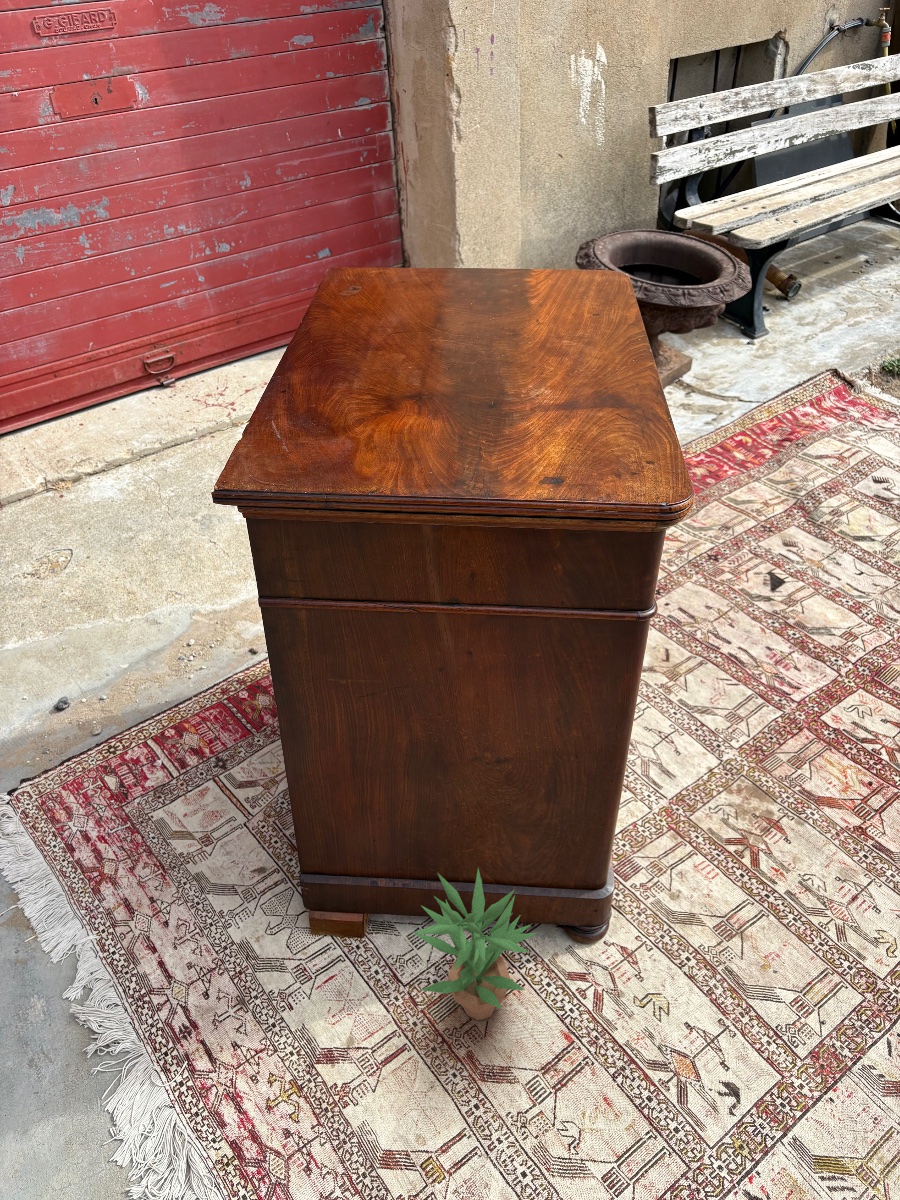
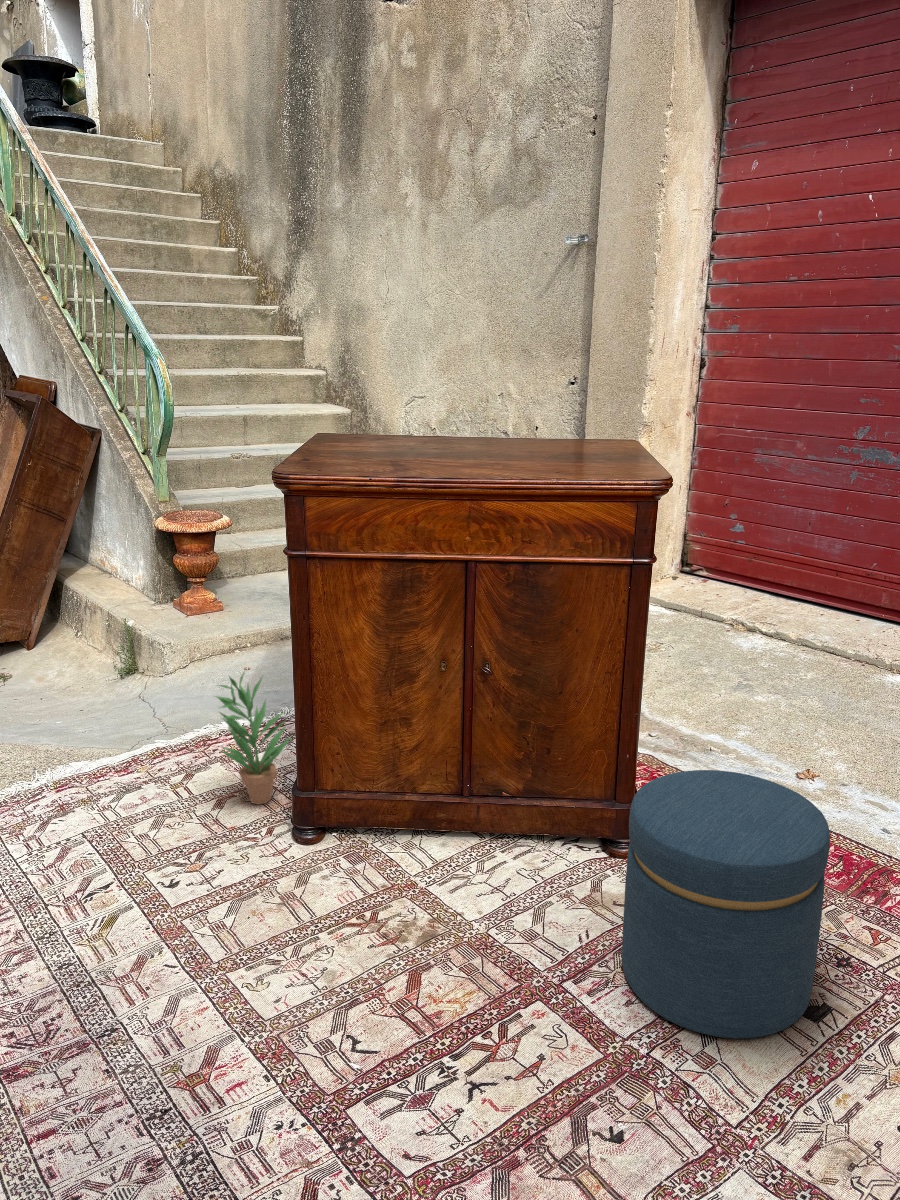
ottoman: none [691,465,871,664] -> present [622,770,830,1038]

